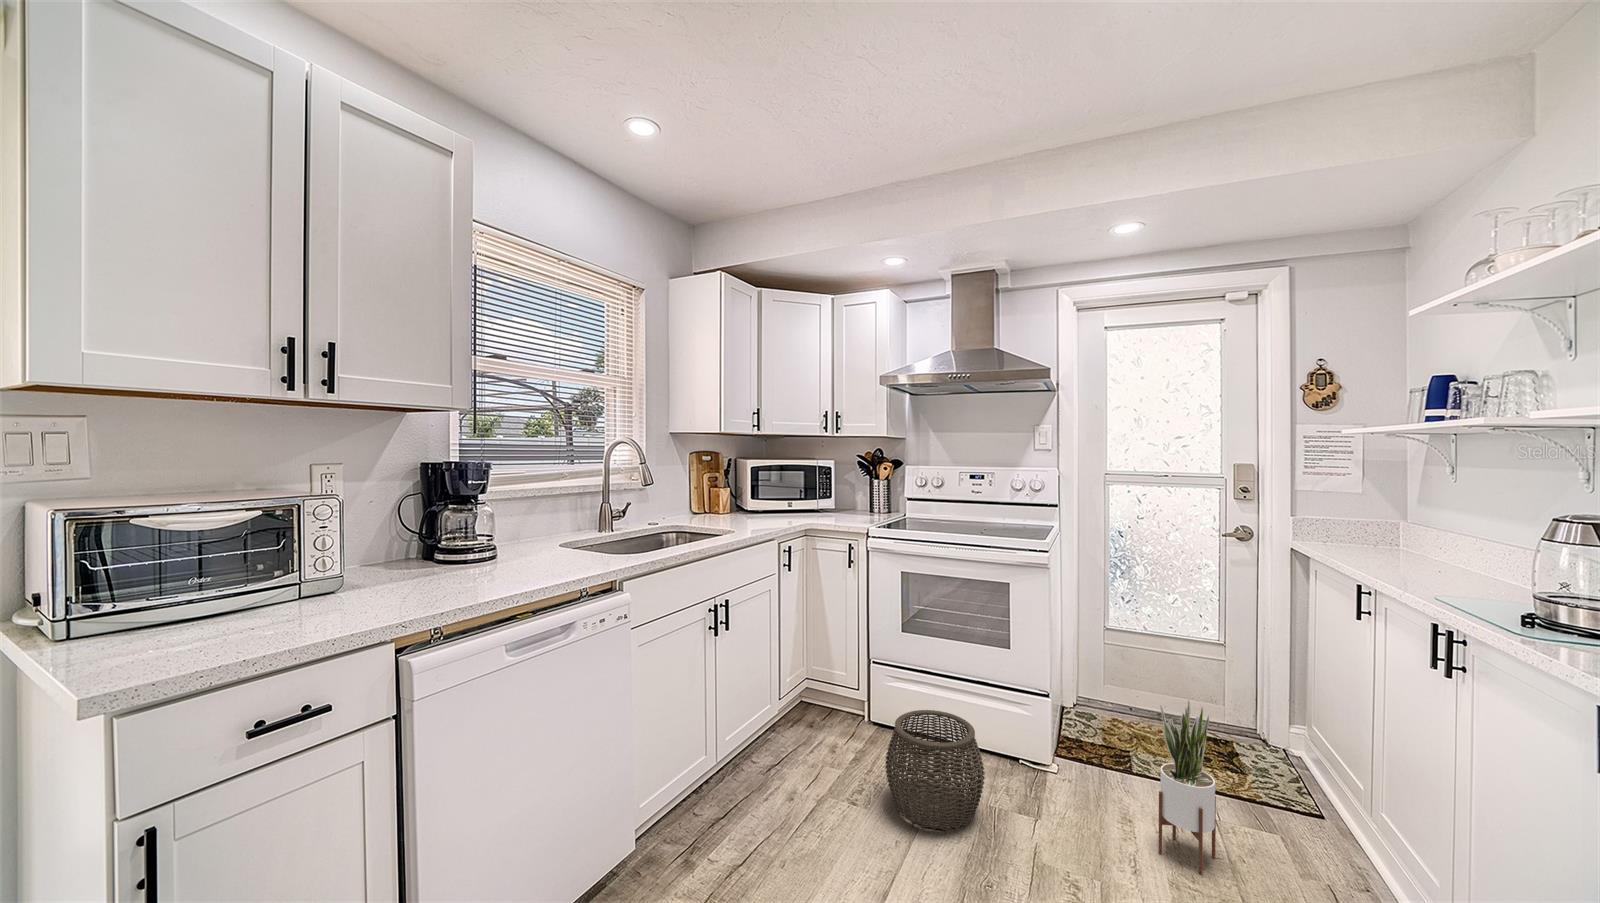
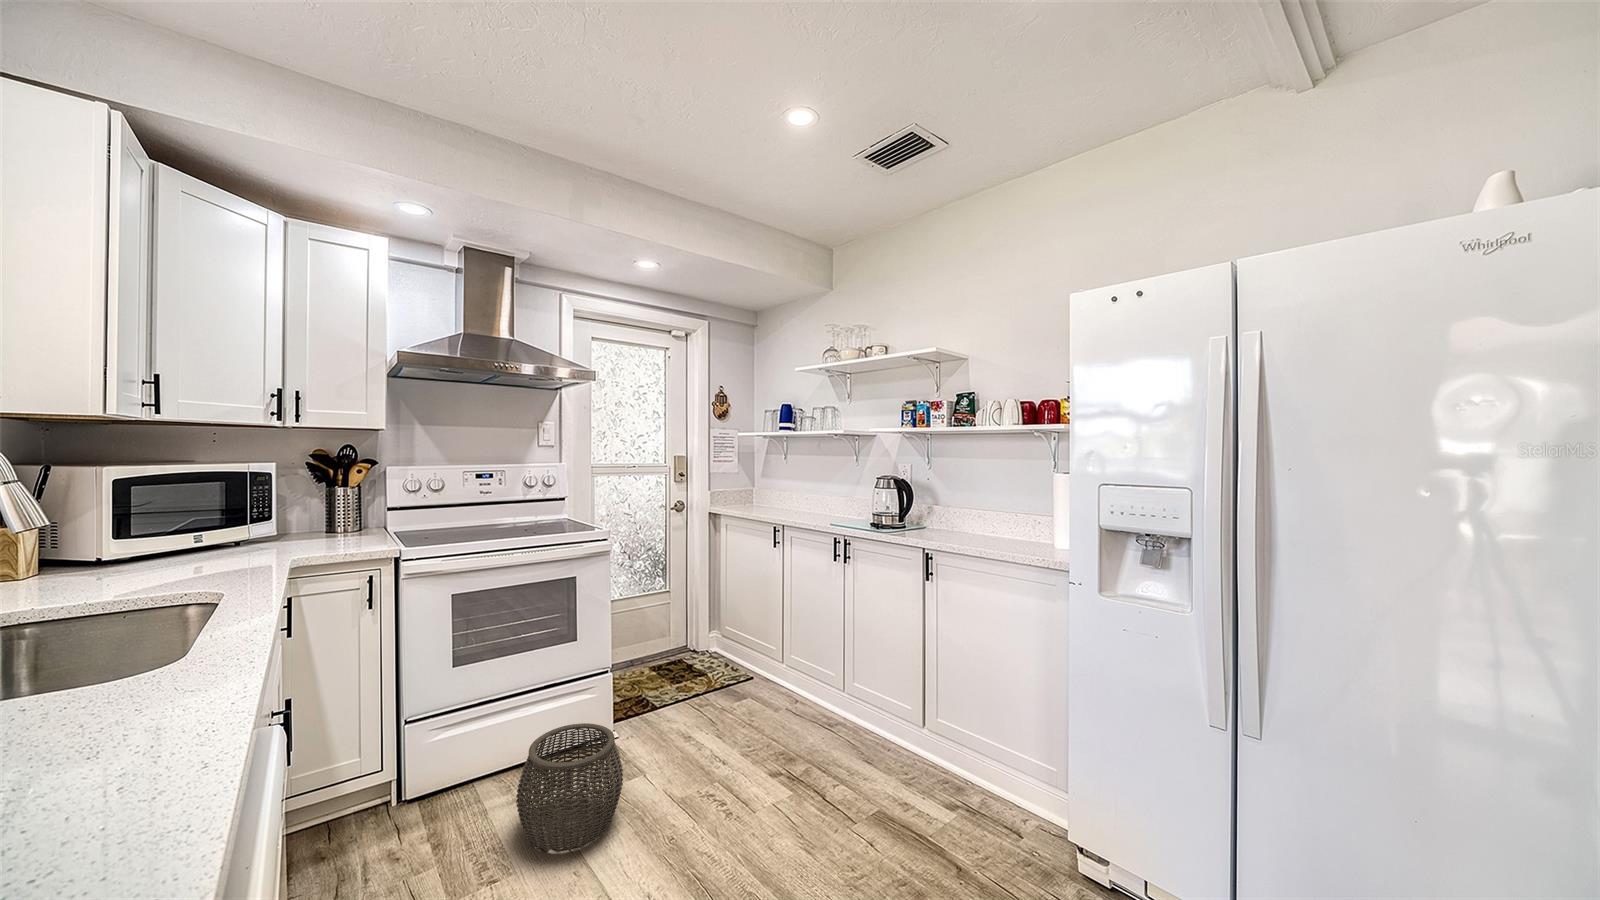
potted plant: present [1158,700,1216,874] -> none [718,631,750,746]

